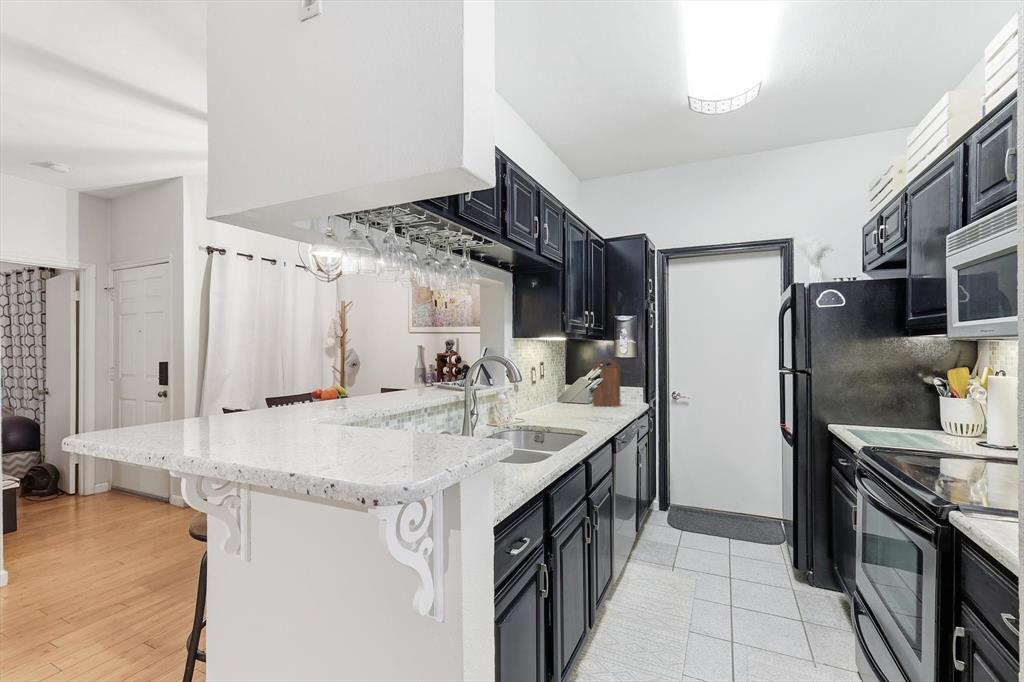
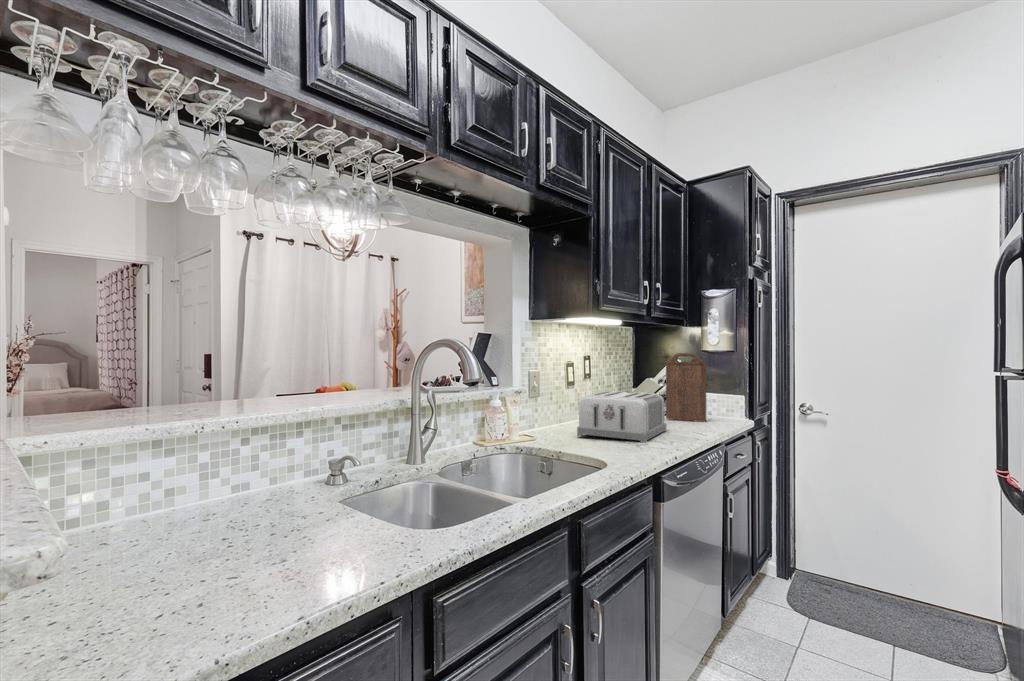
toaster: none [546,387,600,421] -> present [577,391,666,443]

